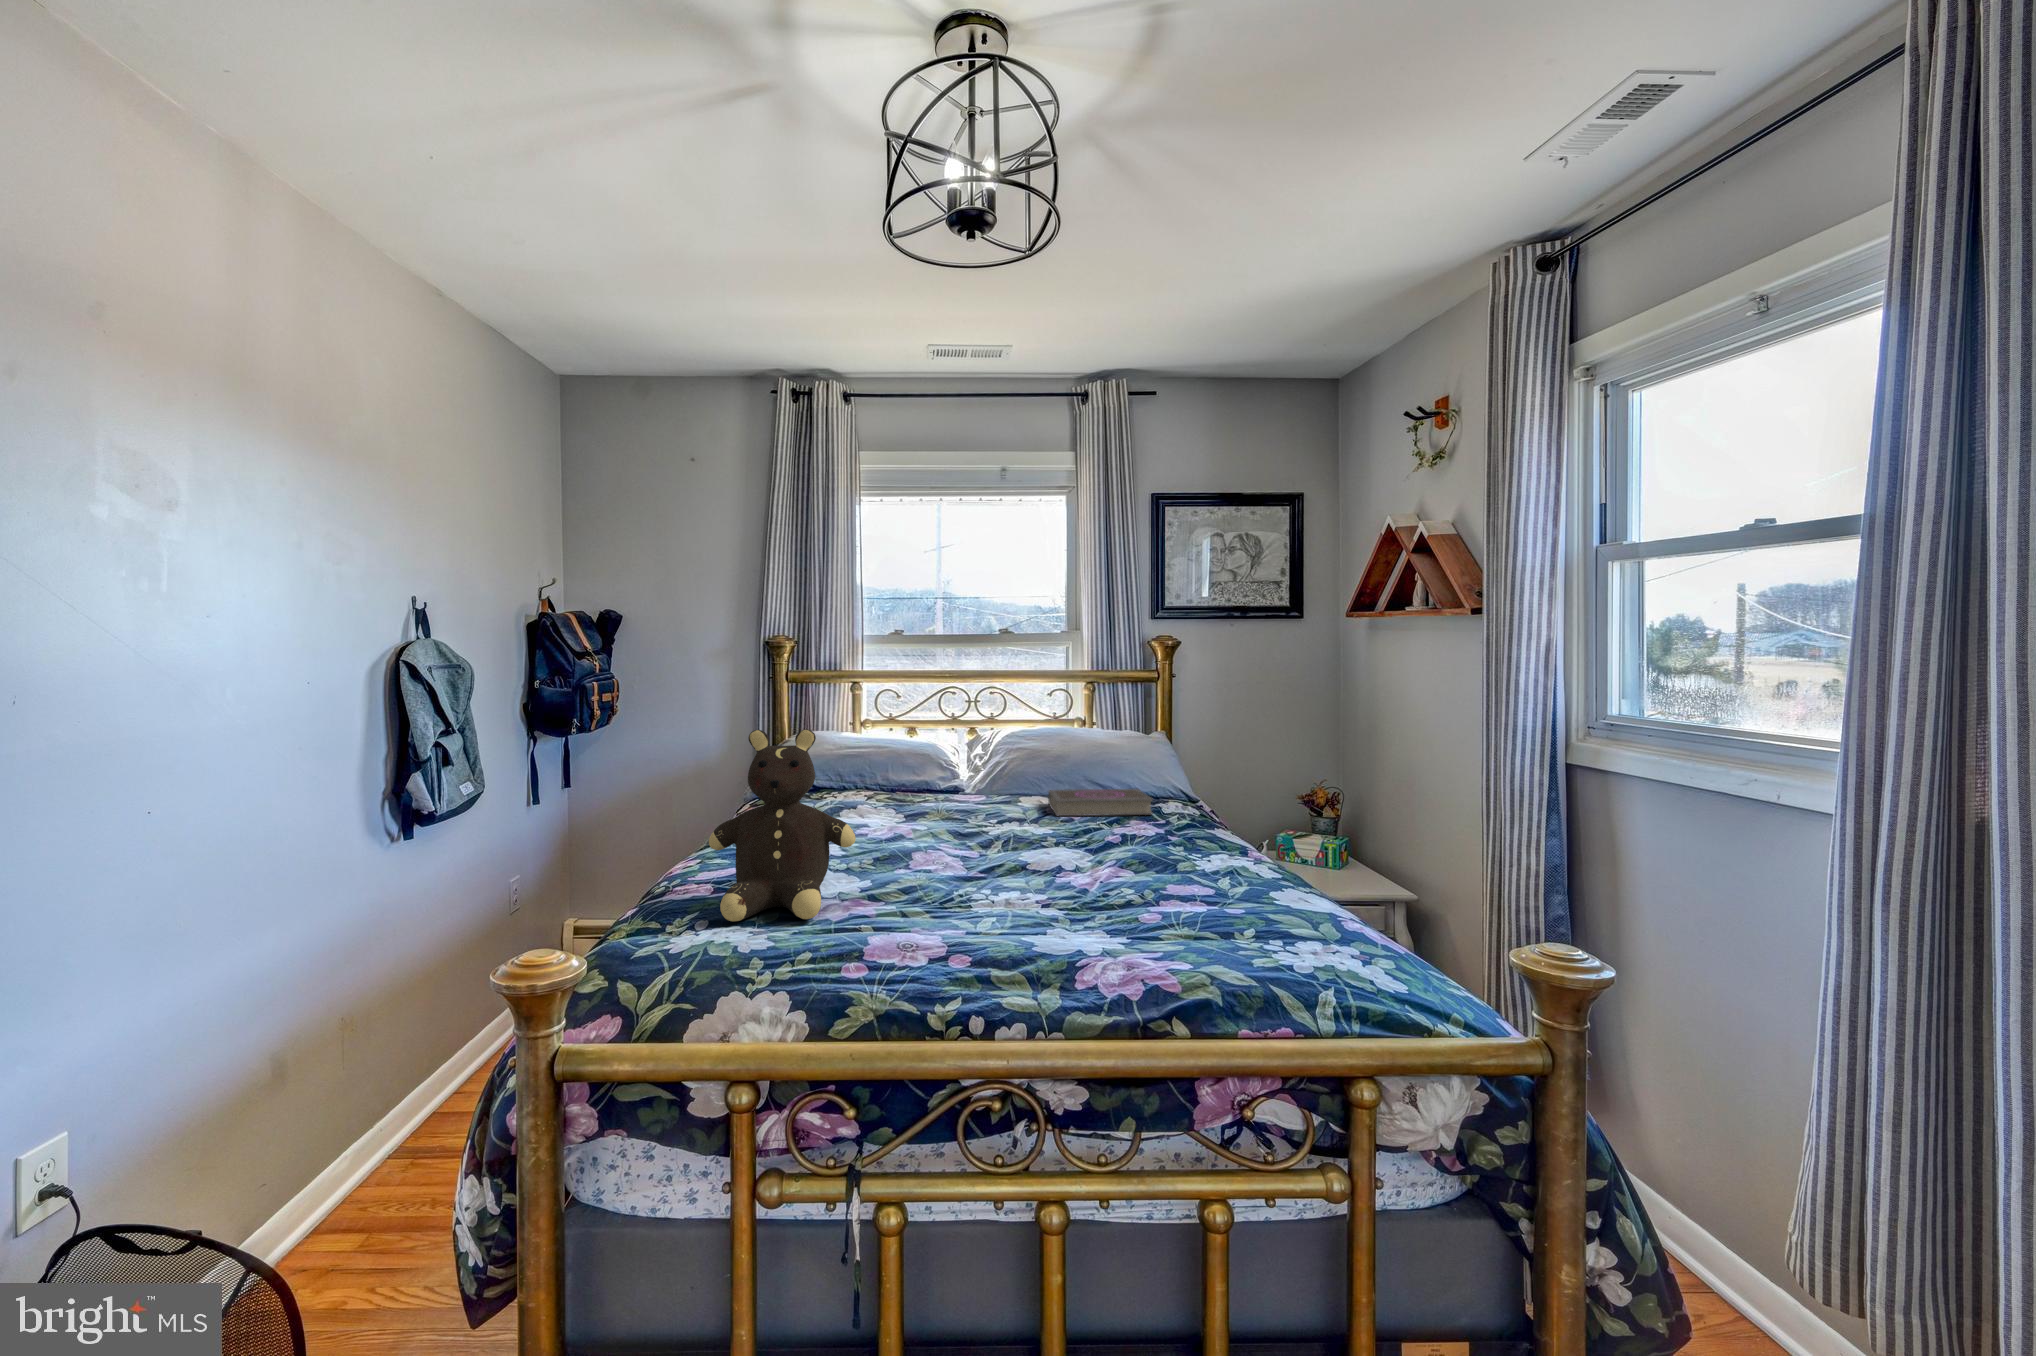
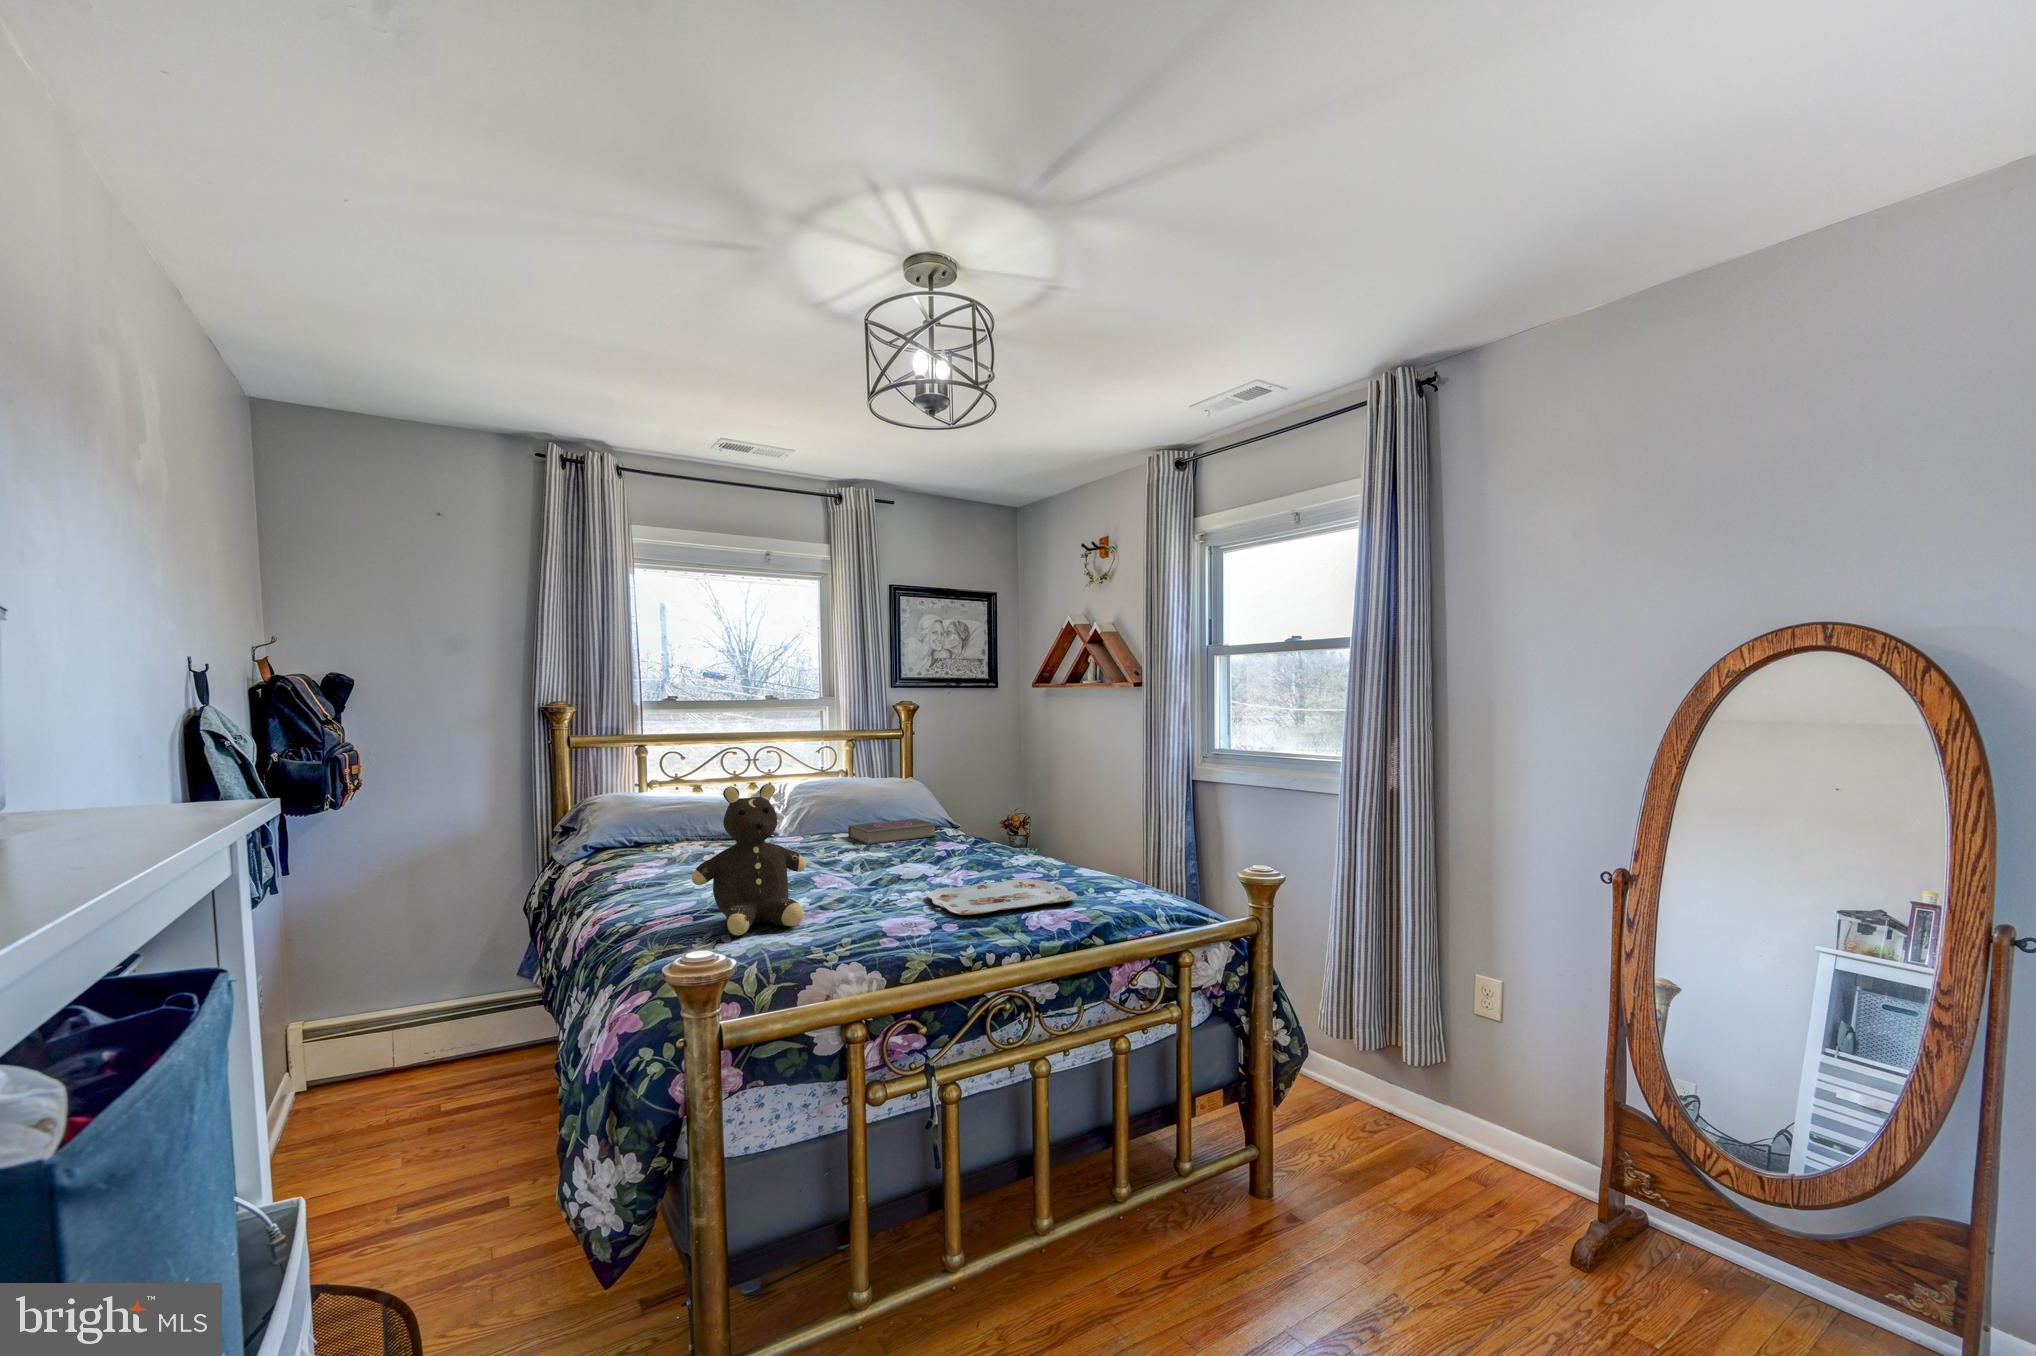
serving tray: none [1008,893,1222,943] -> present [927,879,1077,915]

